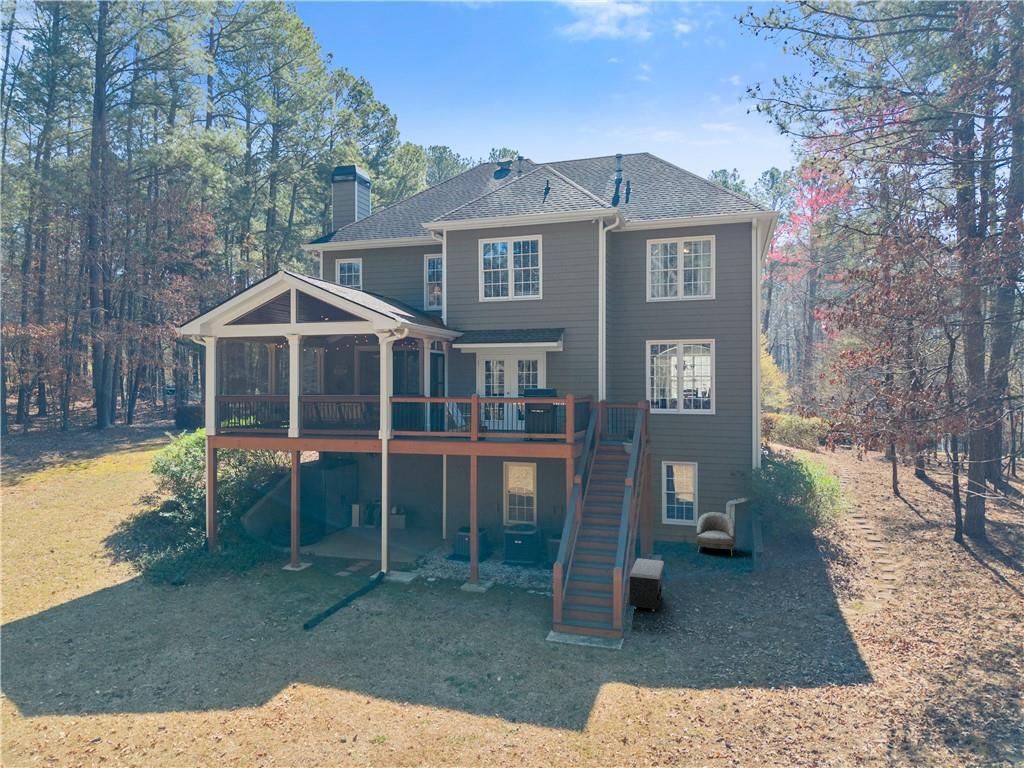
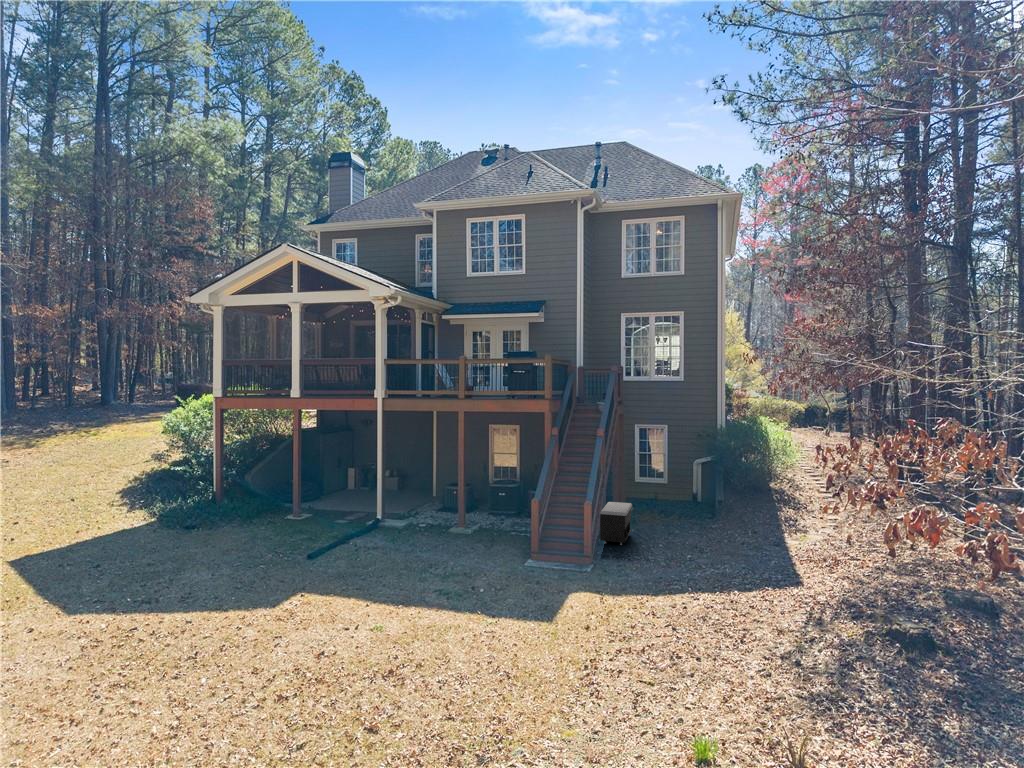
armchair: present [696,512,735,555] -> none [666,470,701,508]

